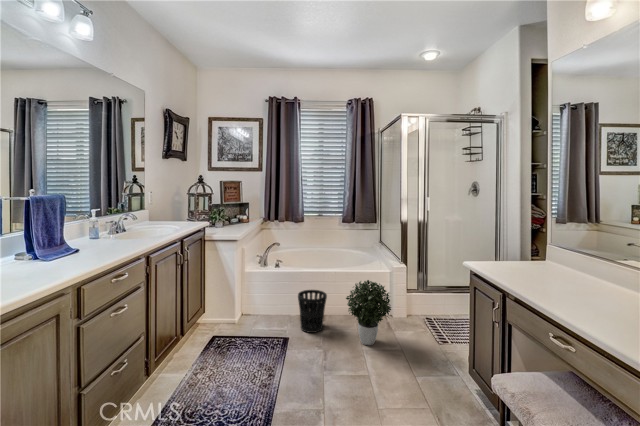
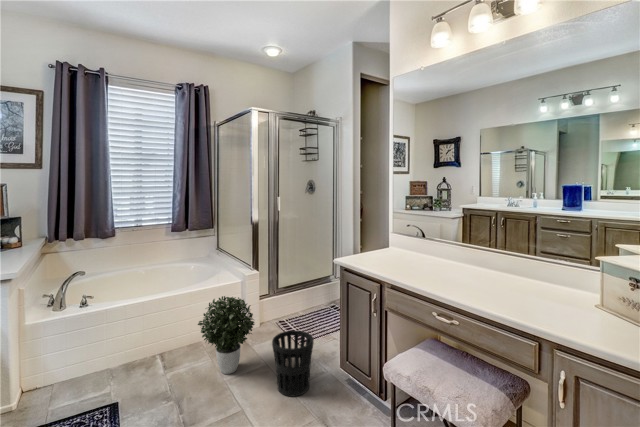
wastebasket: present [298,290,327,333] -> present [272,331,314,396]

